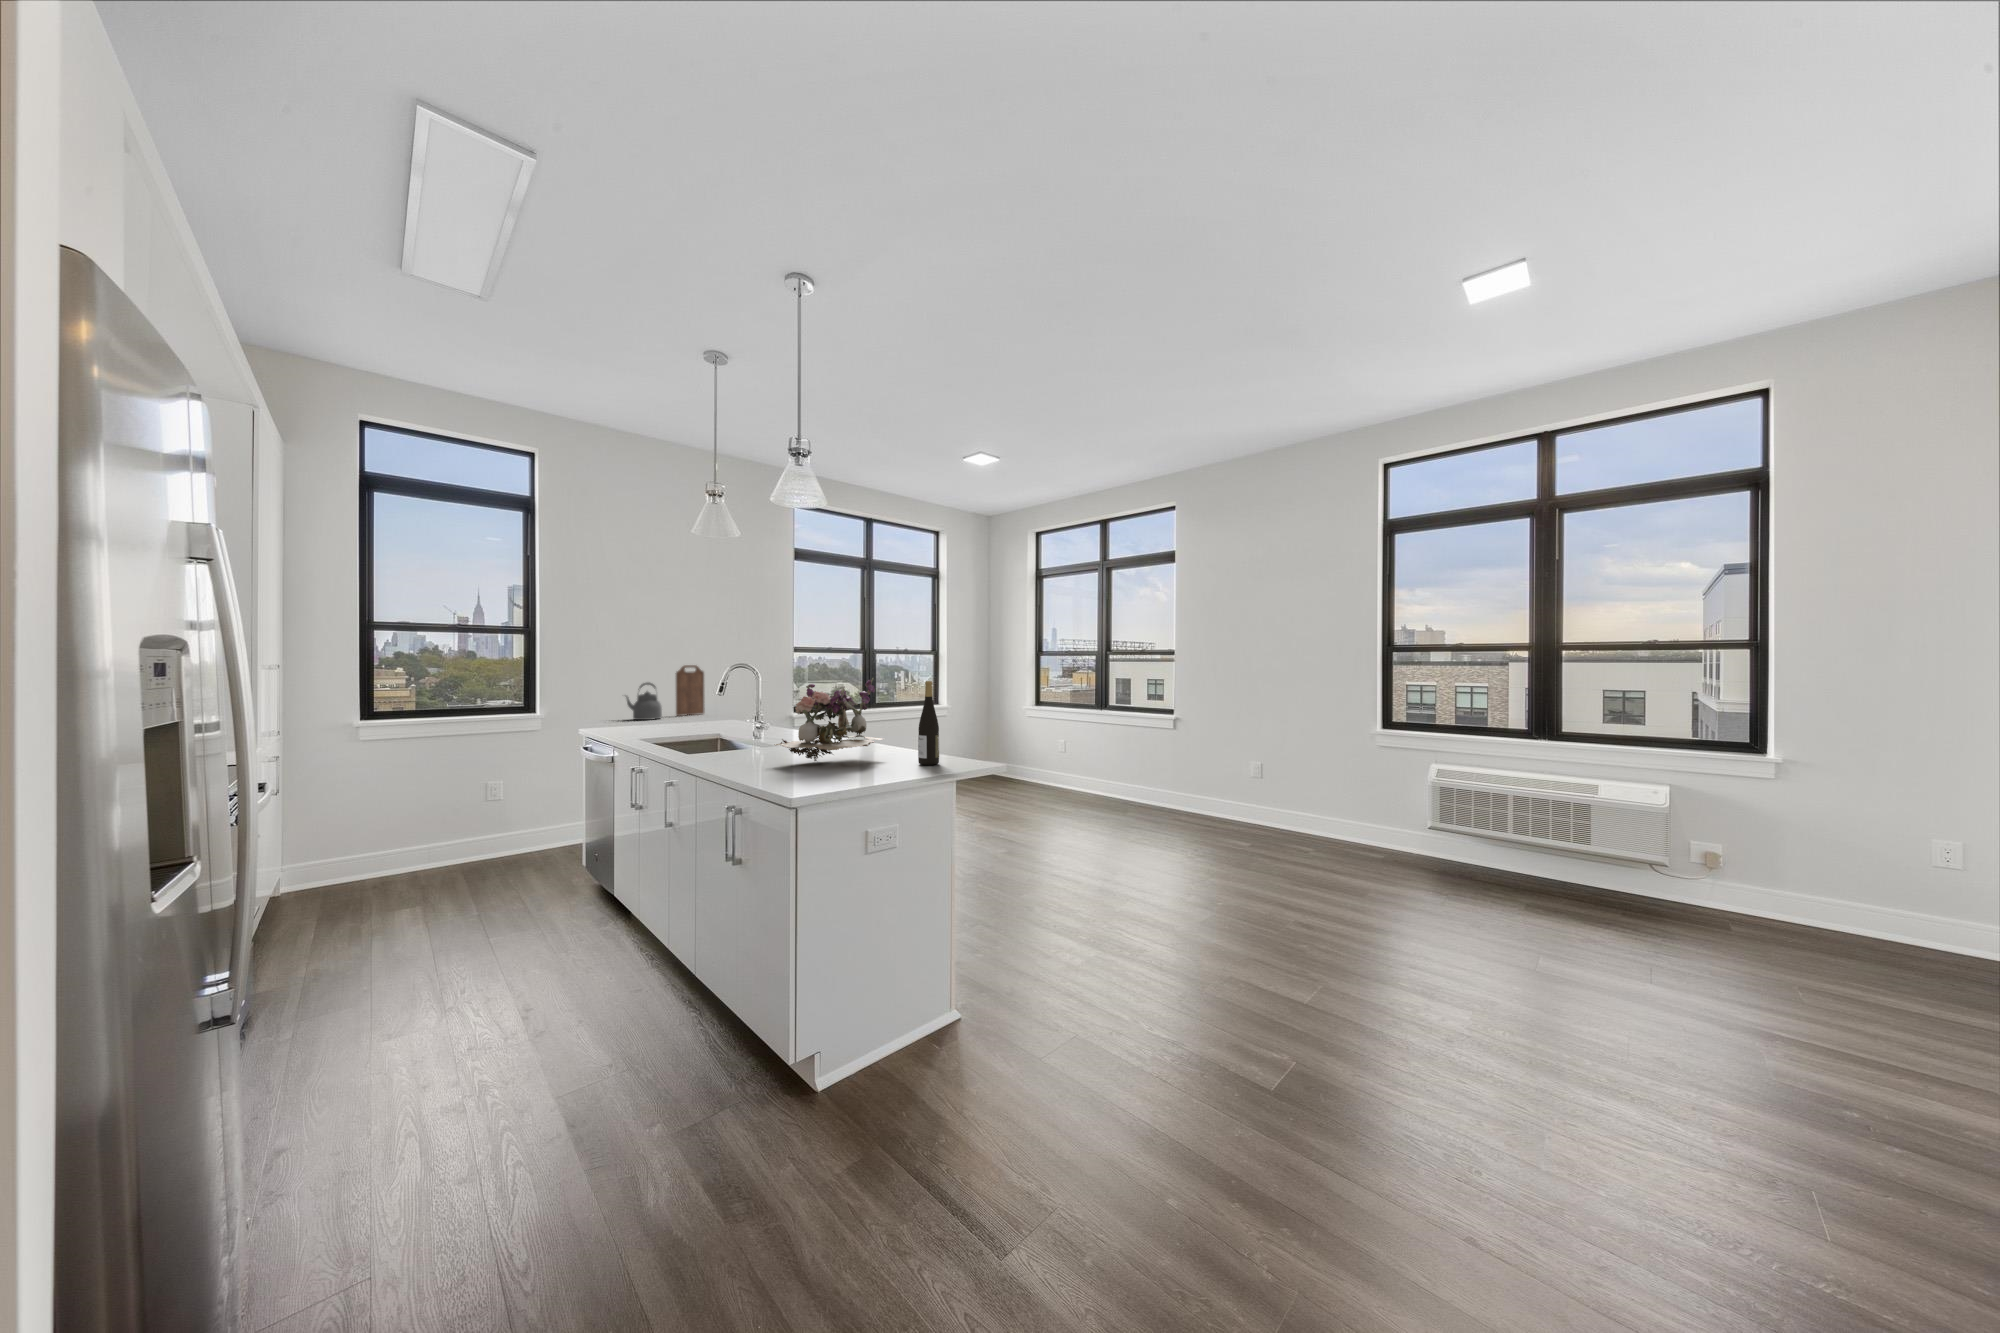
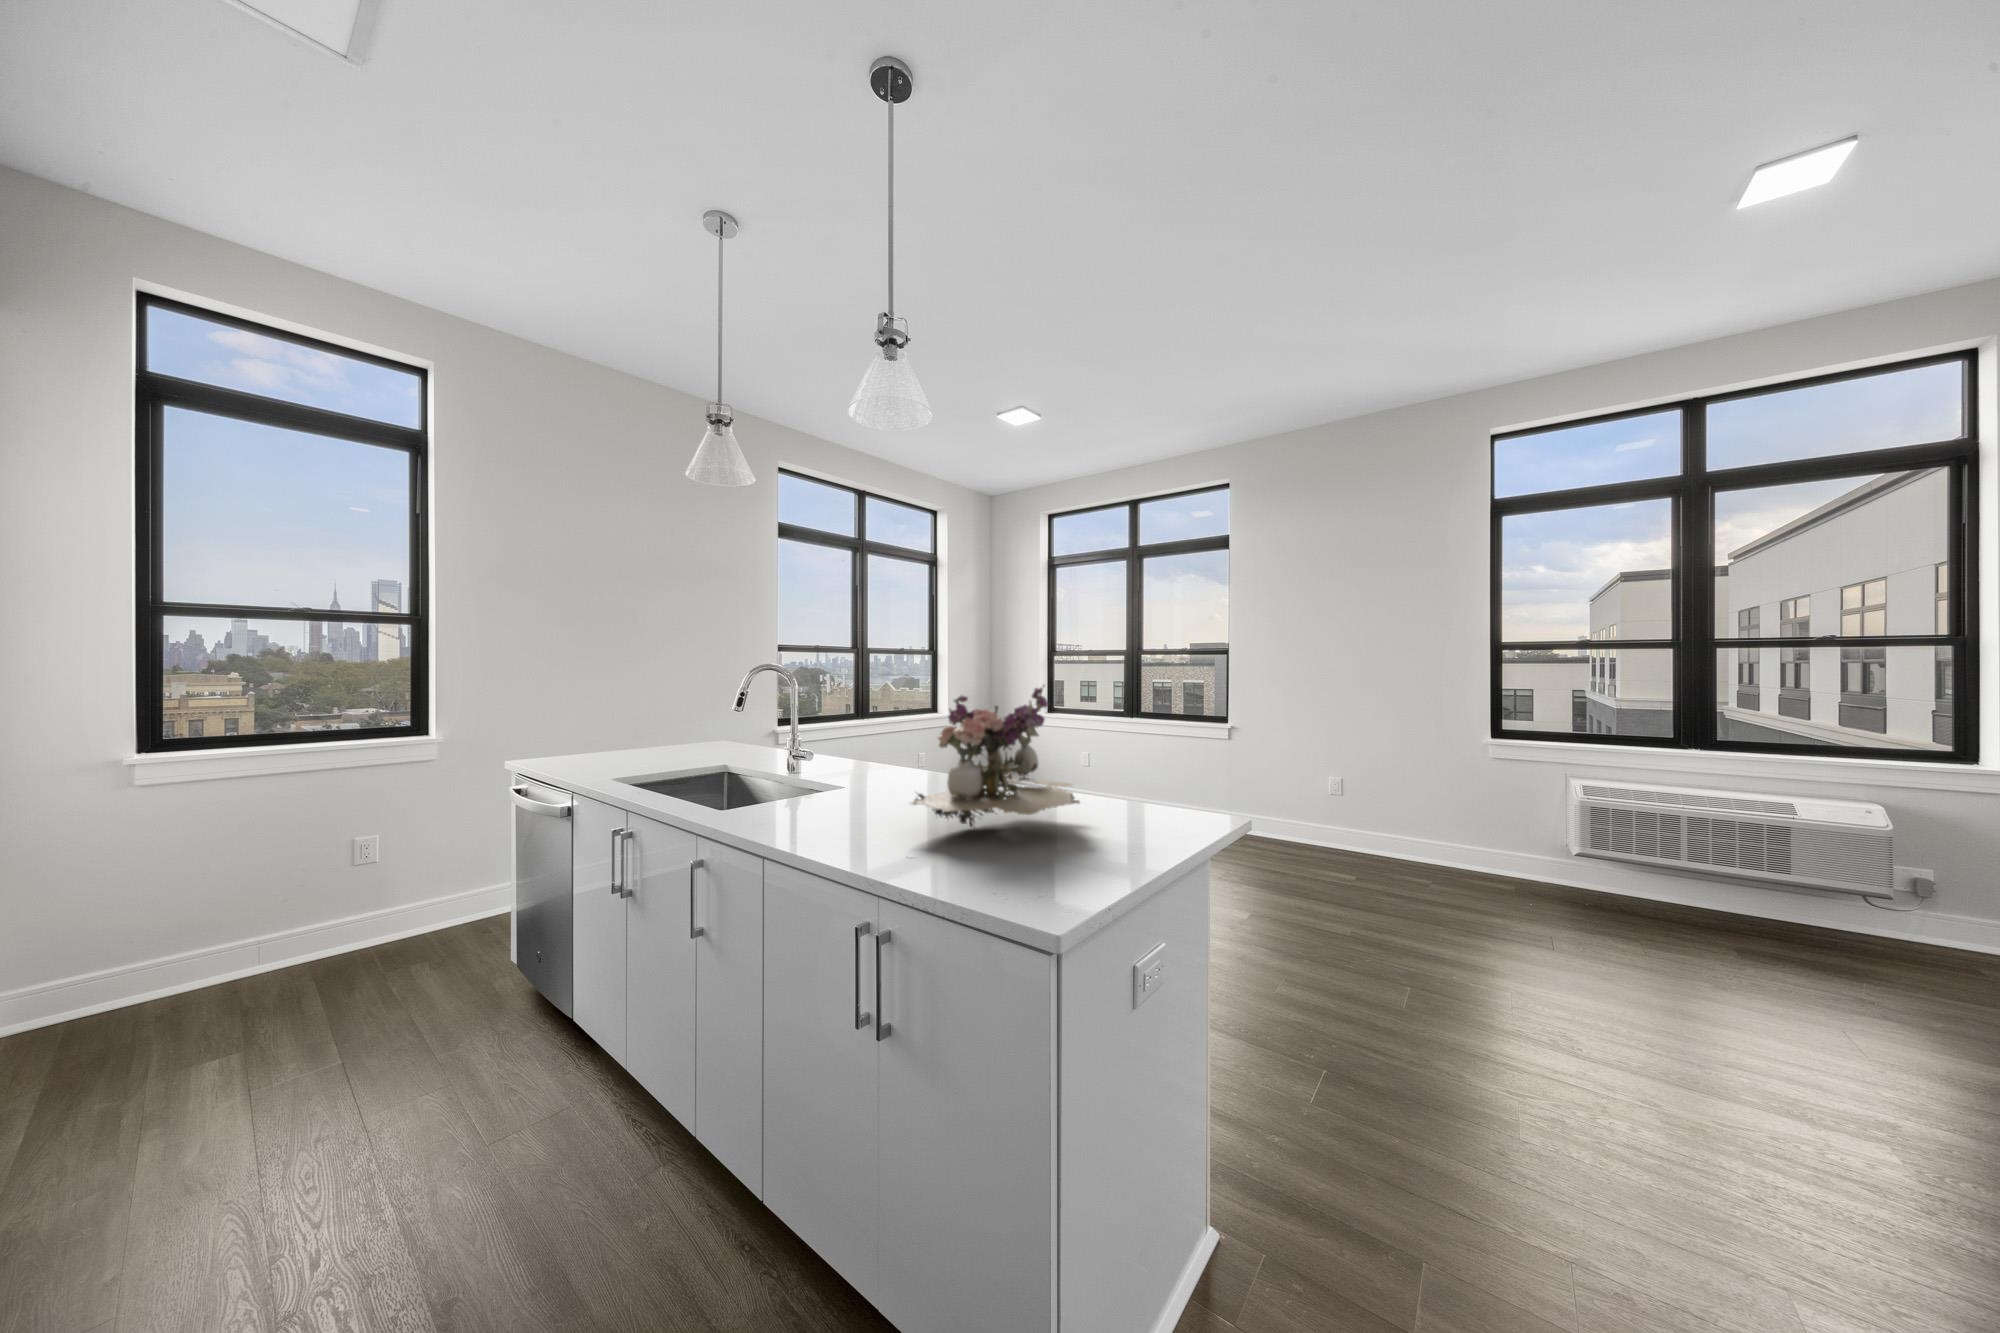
cutting board: present [676,665,705,716] -> none [638,668,676,735]
wine bottle: present [918,681,939,765] -> none [1153,689,1188,831]
kettle: present [626,683,662,720] -> none [565,691,622,743]

